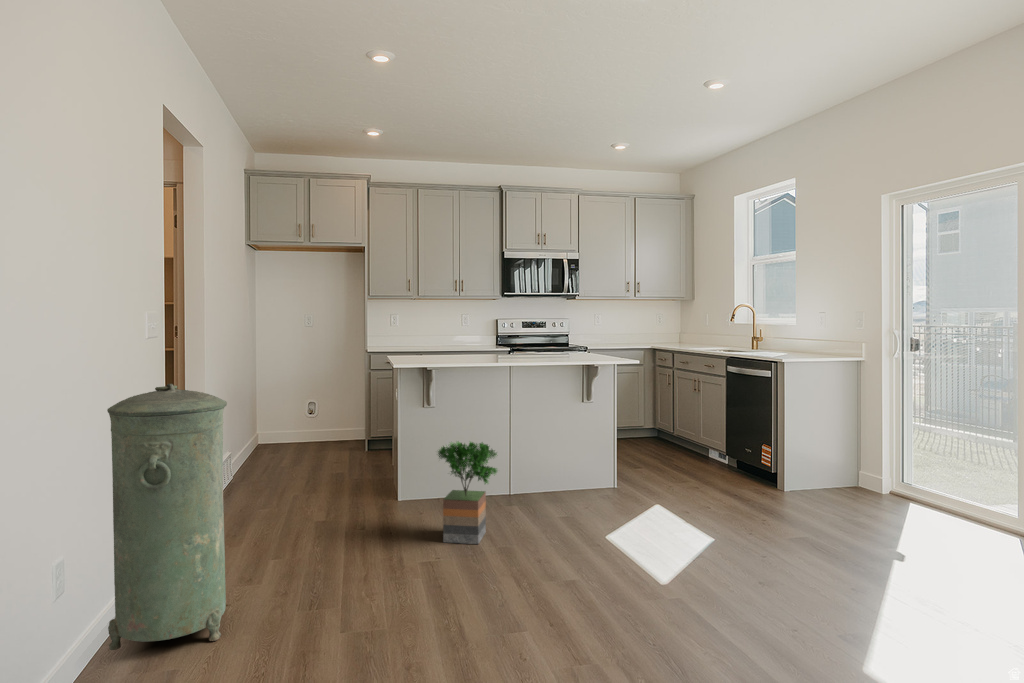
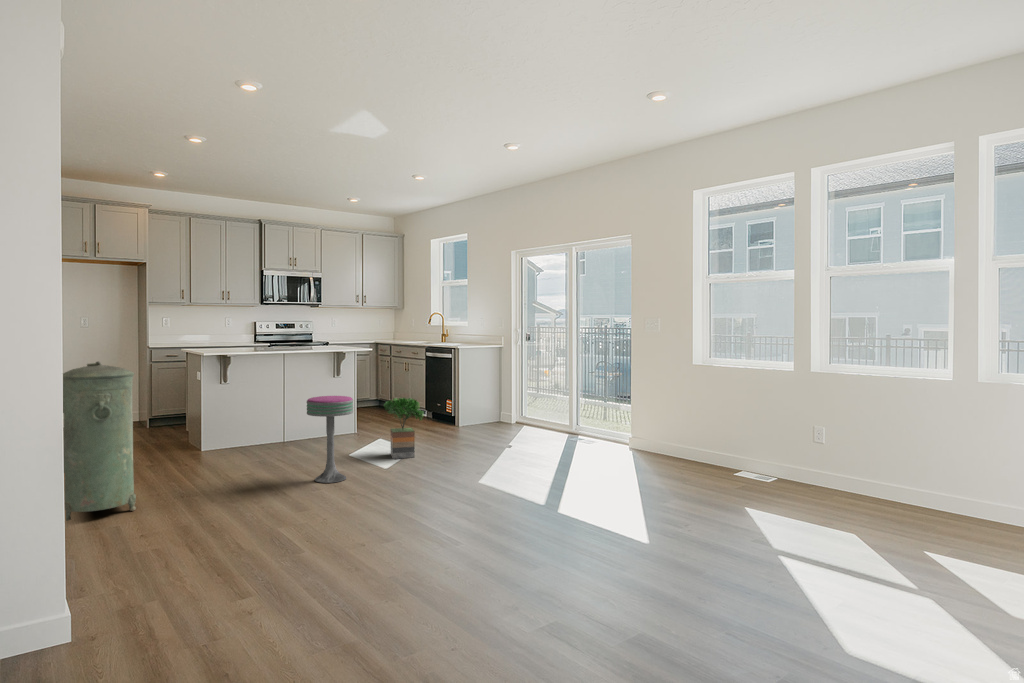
potted tree: present [438,442,497,544] -> present [384,398,423,459]
bar stool: none [509,450,592,620] -> present [307,396,353,483]

